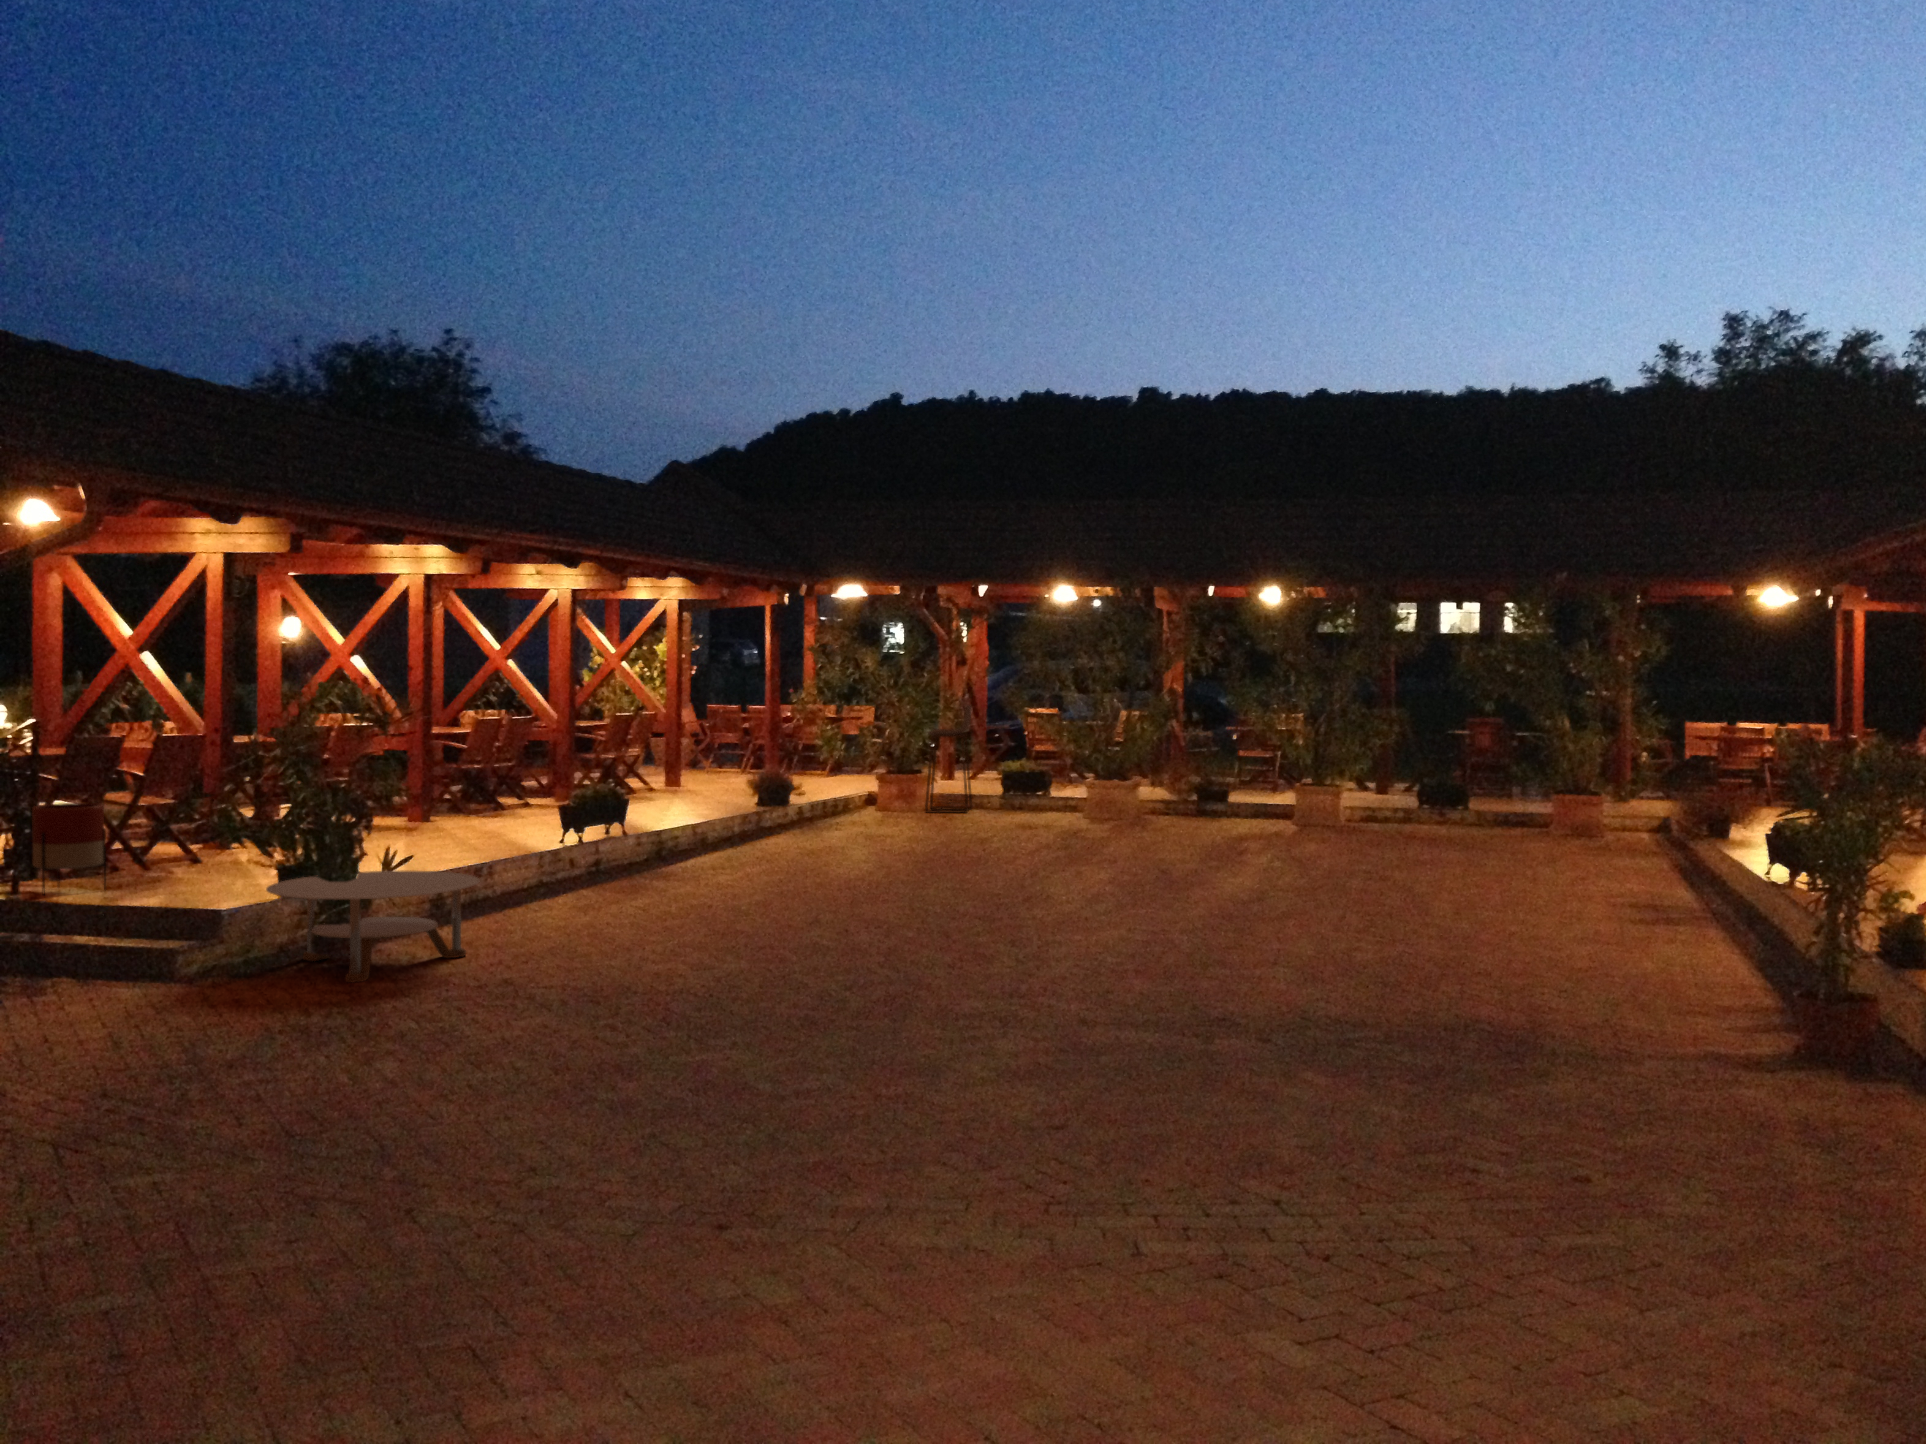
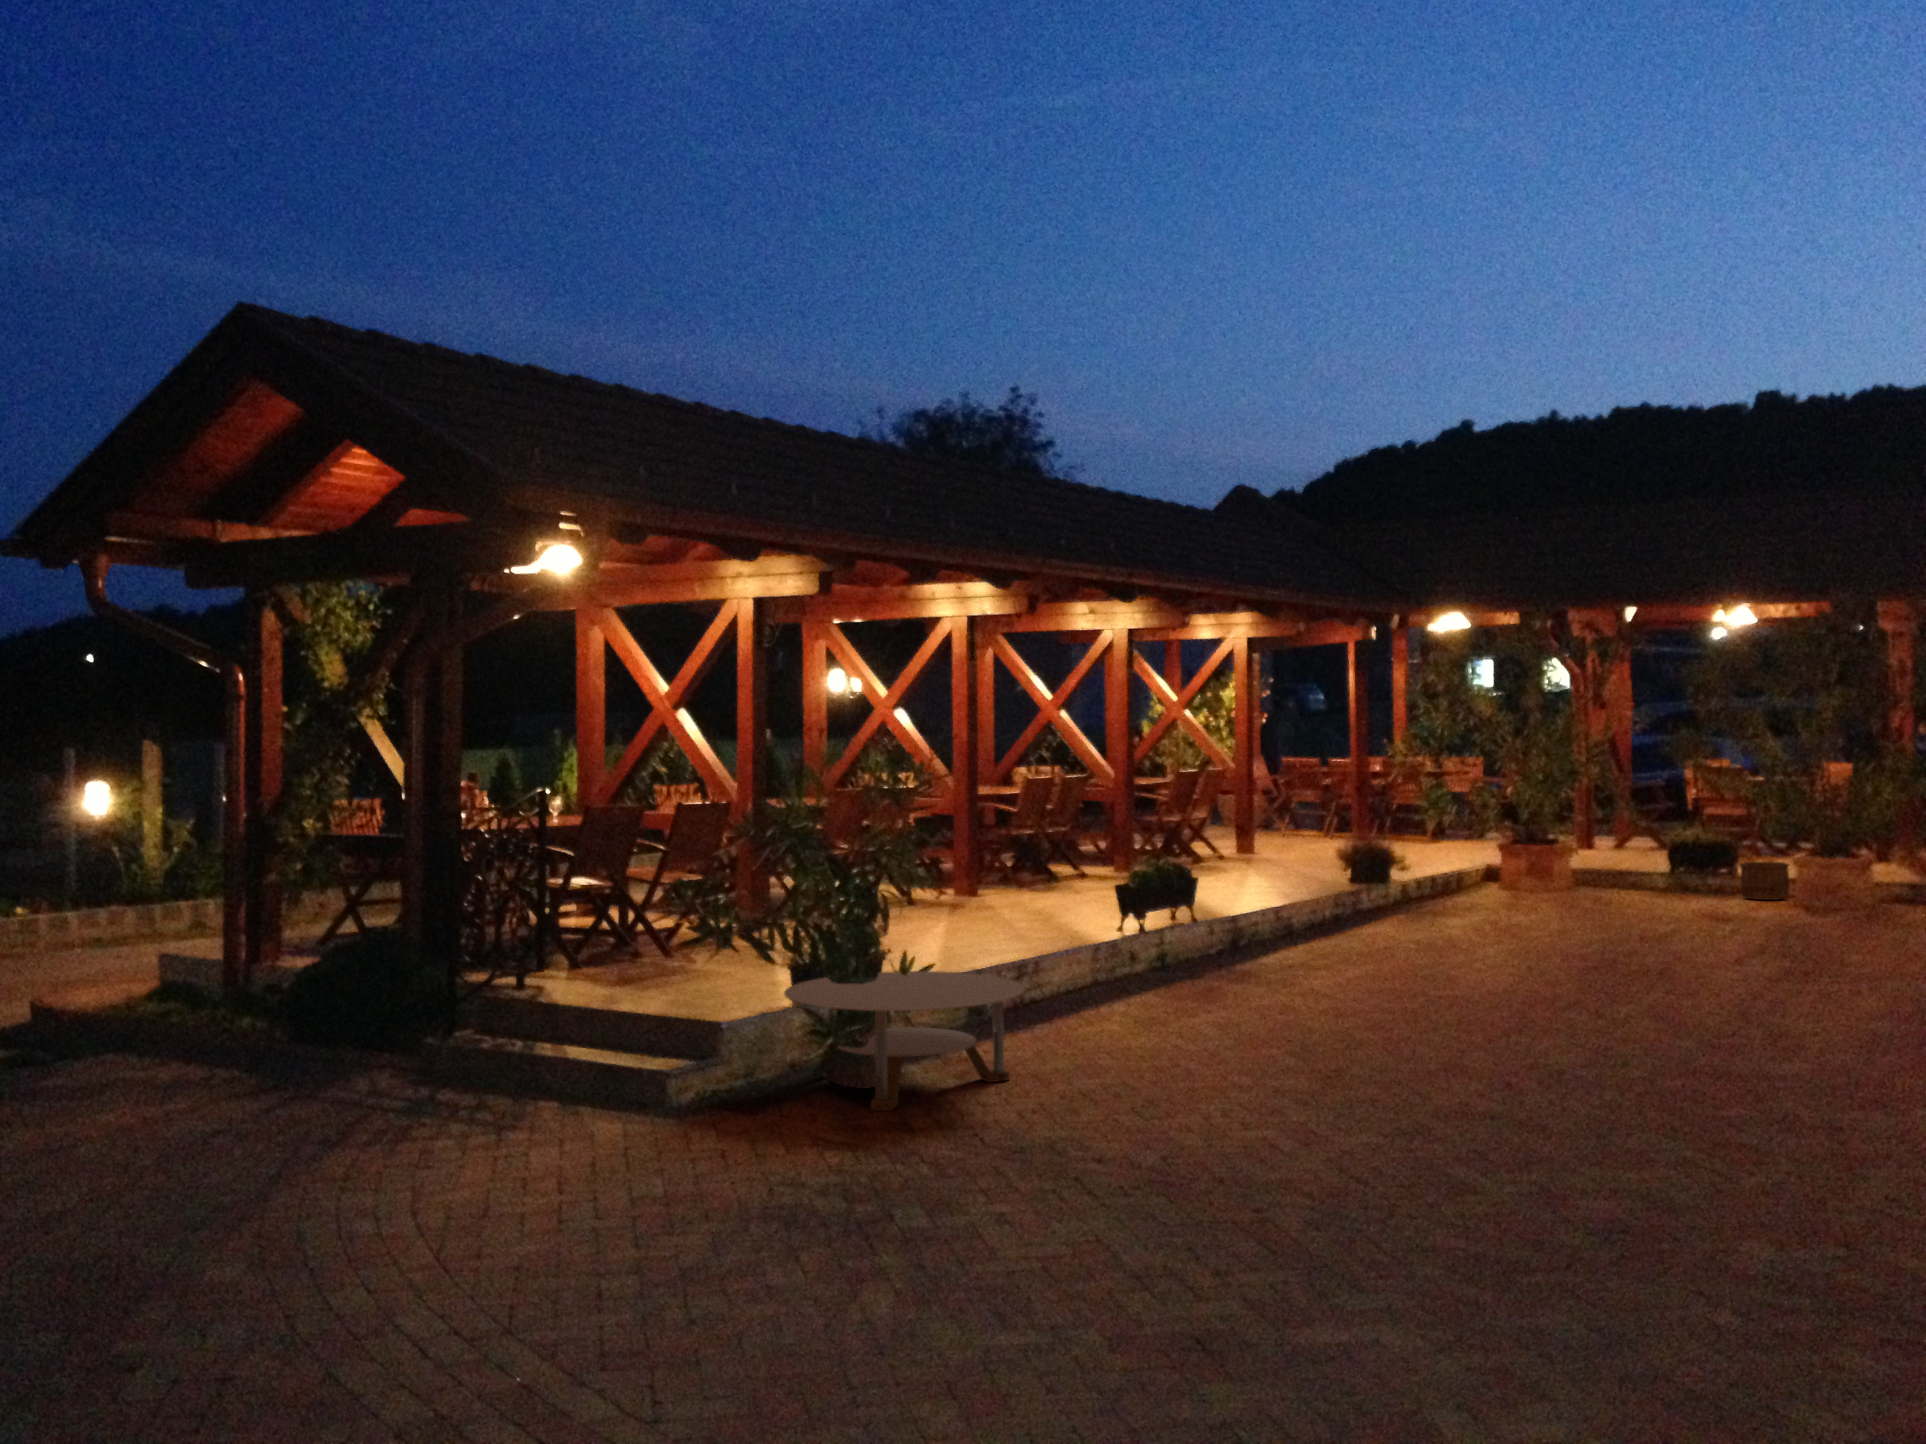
bar stool: present [925,705,972,813] -> none [1561,758,1624,895]
wooden bucket: none [1056,785,1092,814] -> present [1740,862,1789,900]
planter: present [32,803,106,895] -> none [552,882,626,986]

